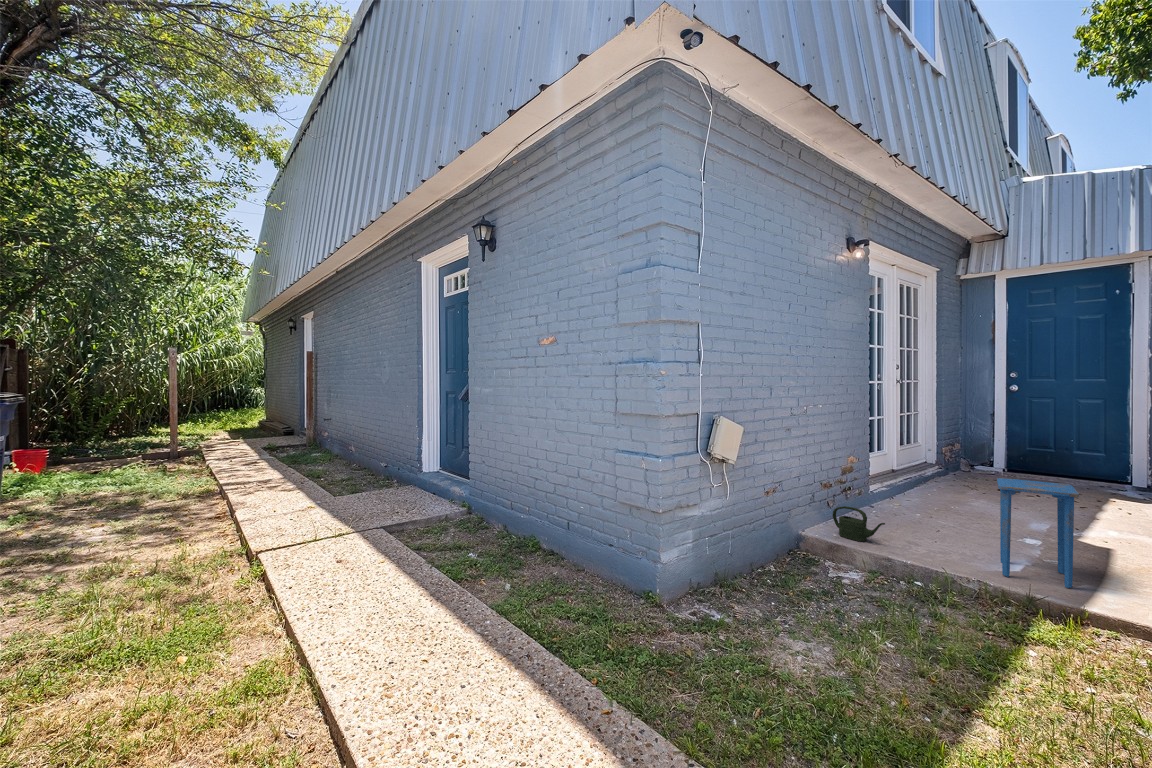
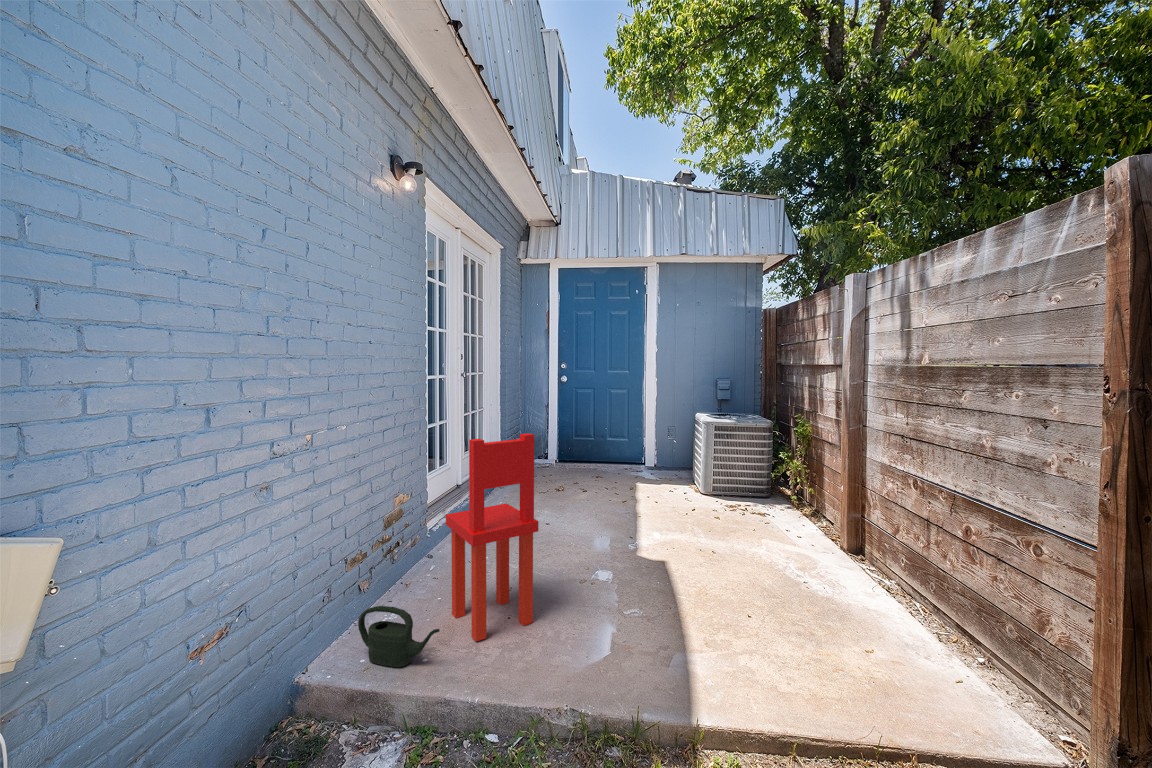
chair: none [887,415,961,546] -> present [446,433,538,642]
side table: present [997,478,1079,588] -> none [581,522,676,684]

